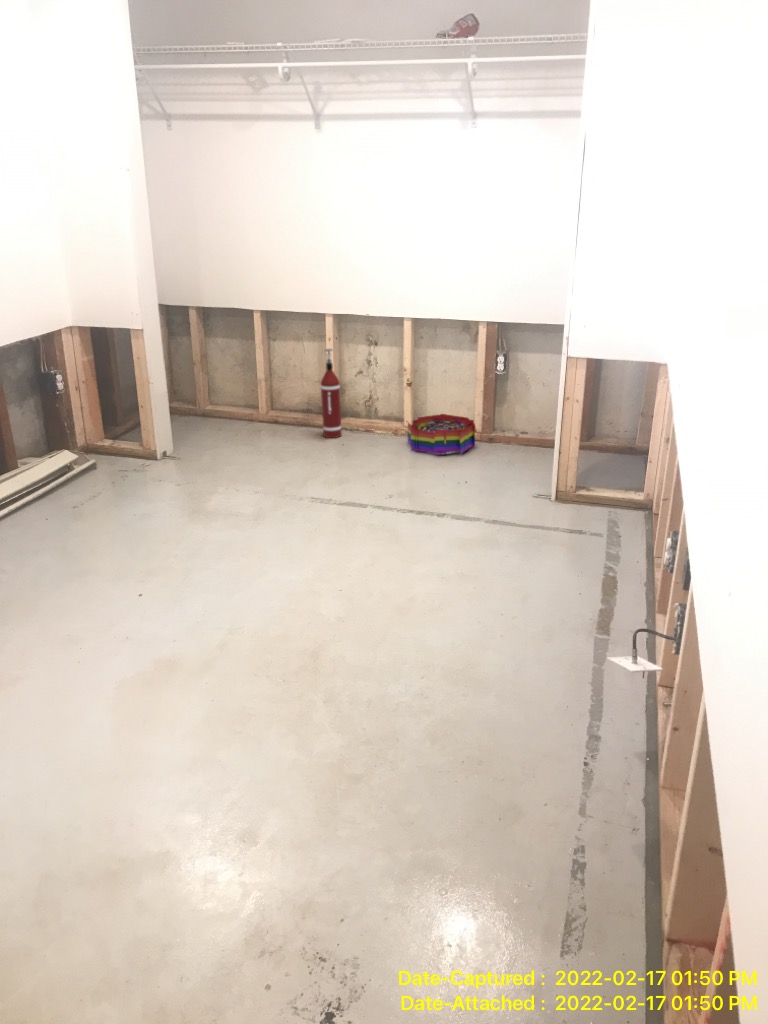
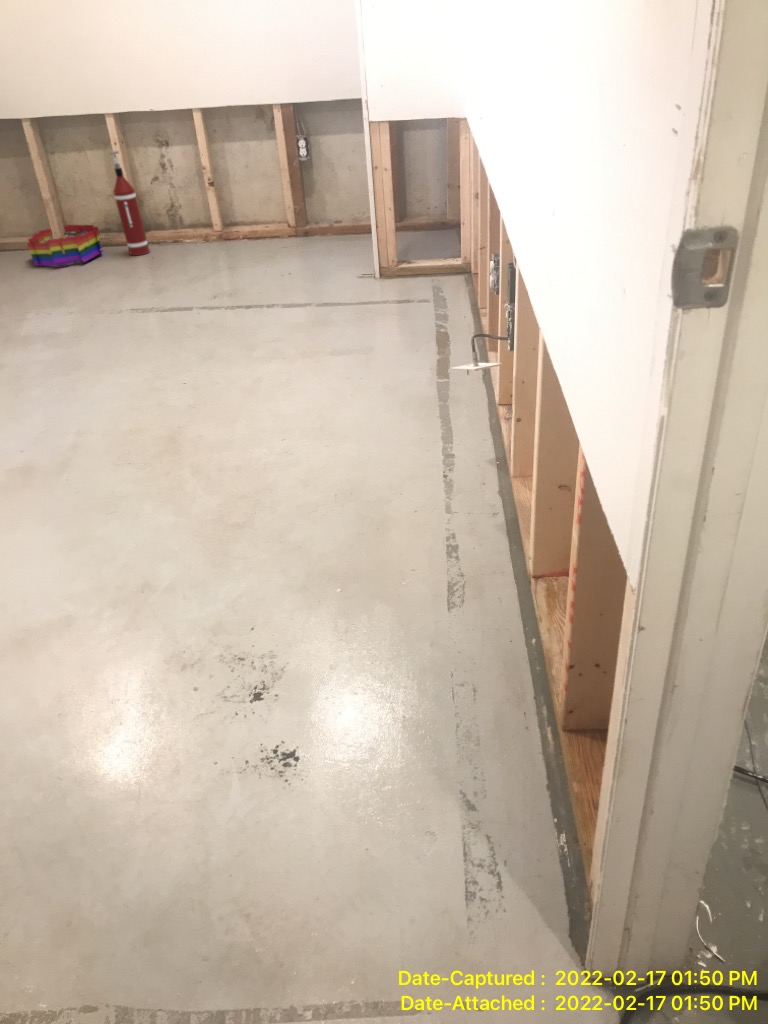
storage bin: present [408,414,475,454] -> present [27,225,104,266]

